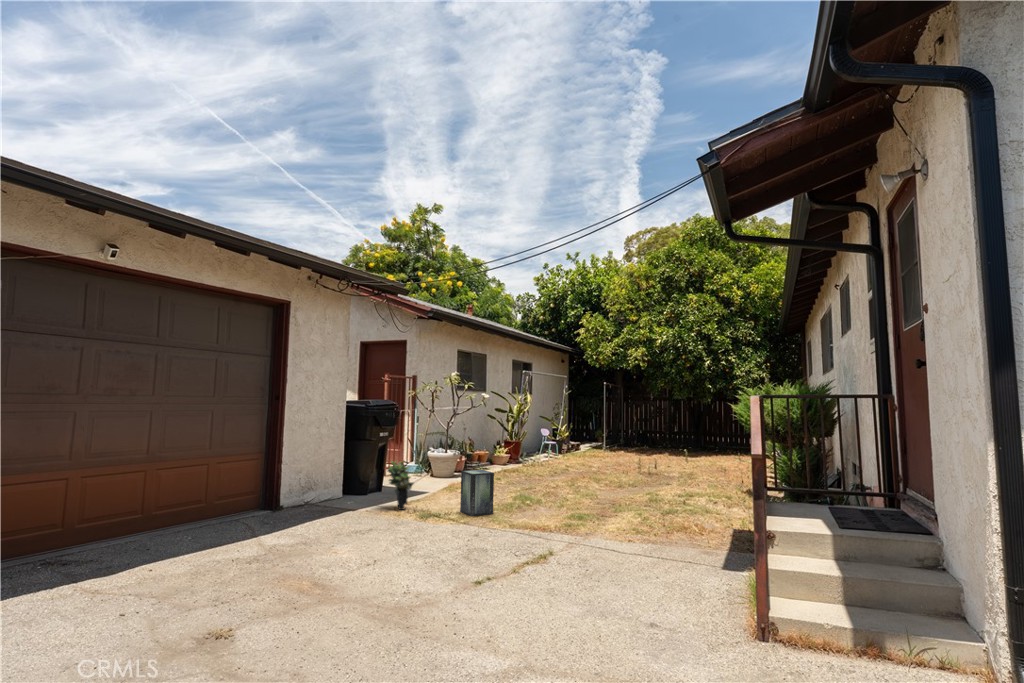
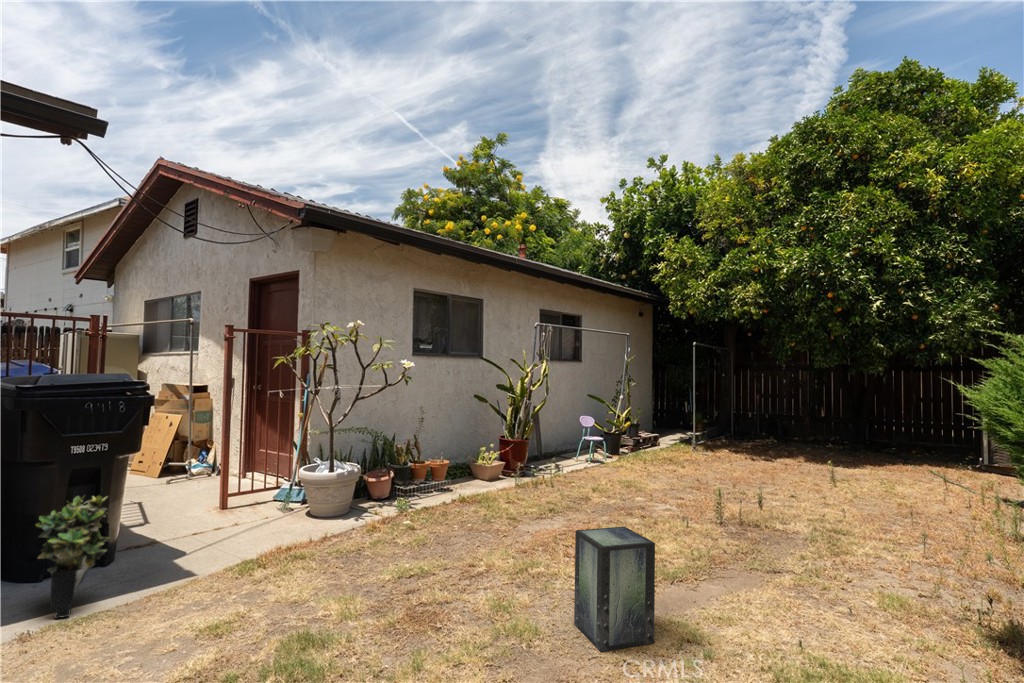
storage box: present [460,470,494,516] -> present [574,526,655,652]

